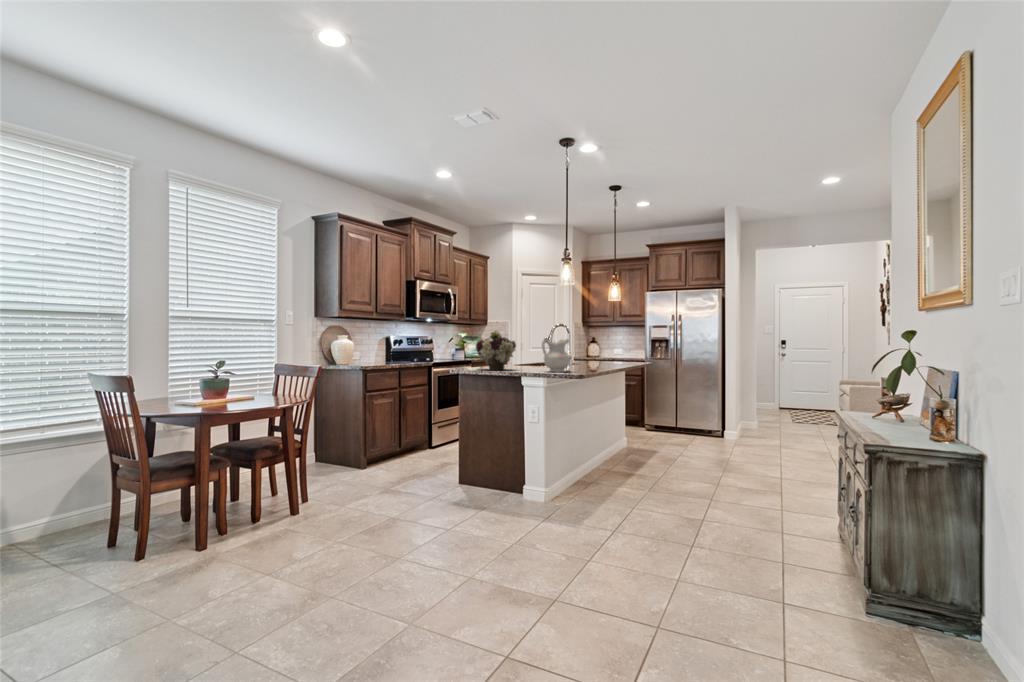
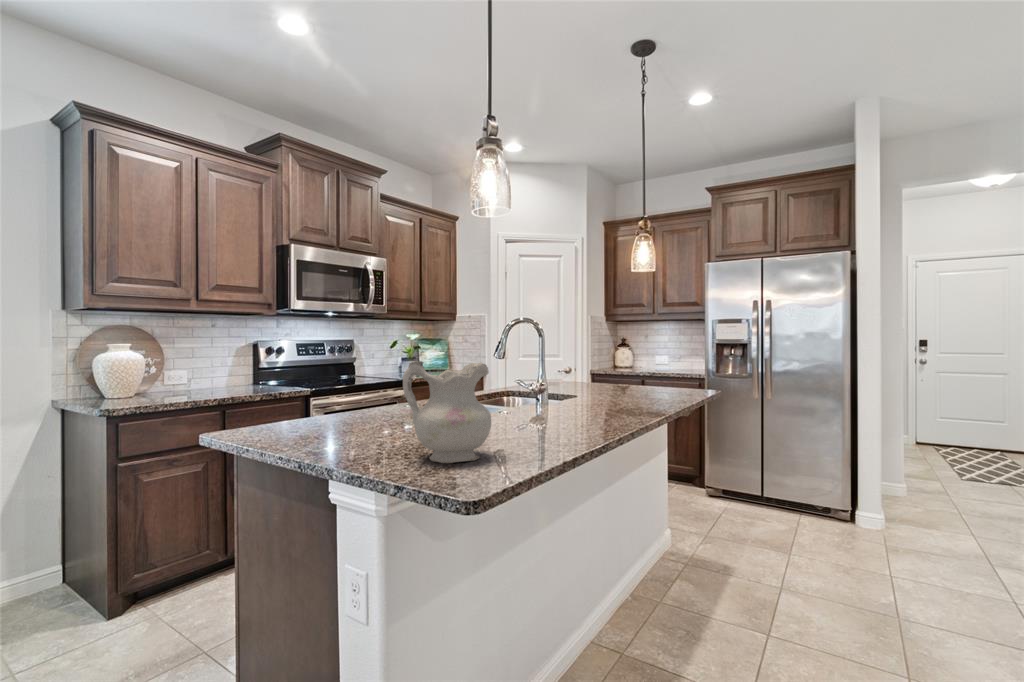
flower arrangement: present [476,331,516,370] -> none [270,337,376,441]

